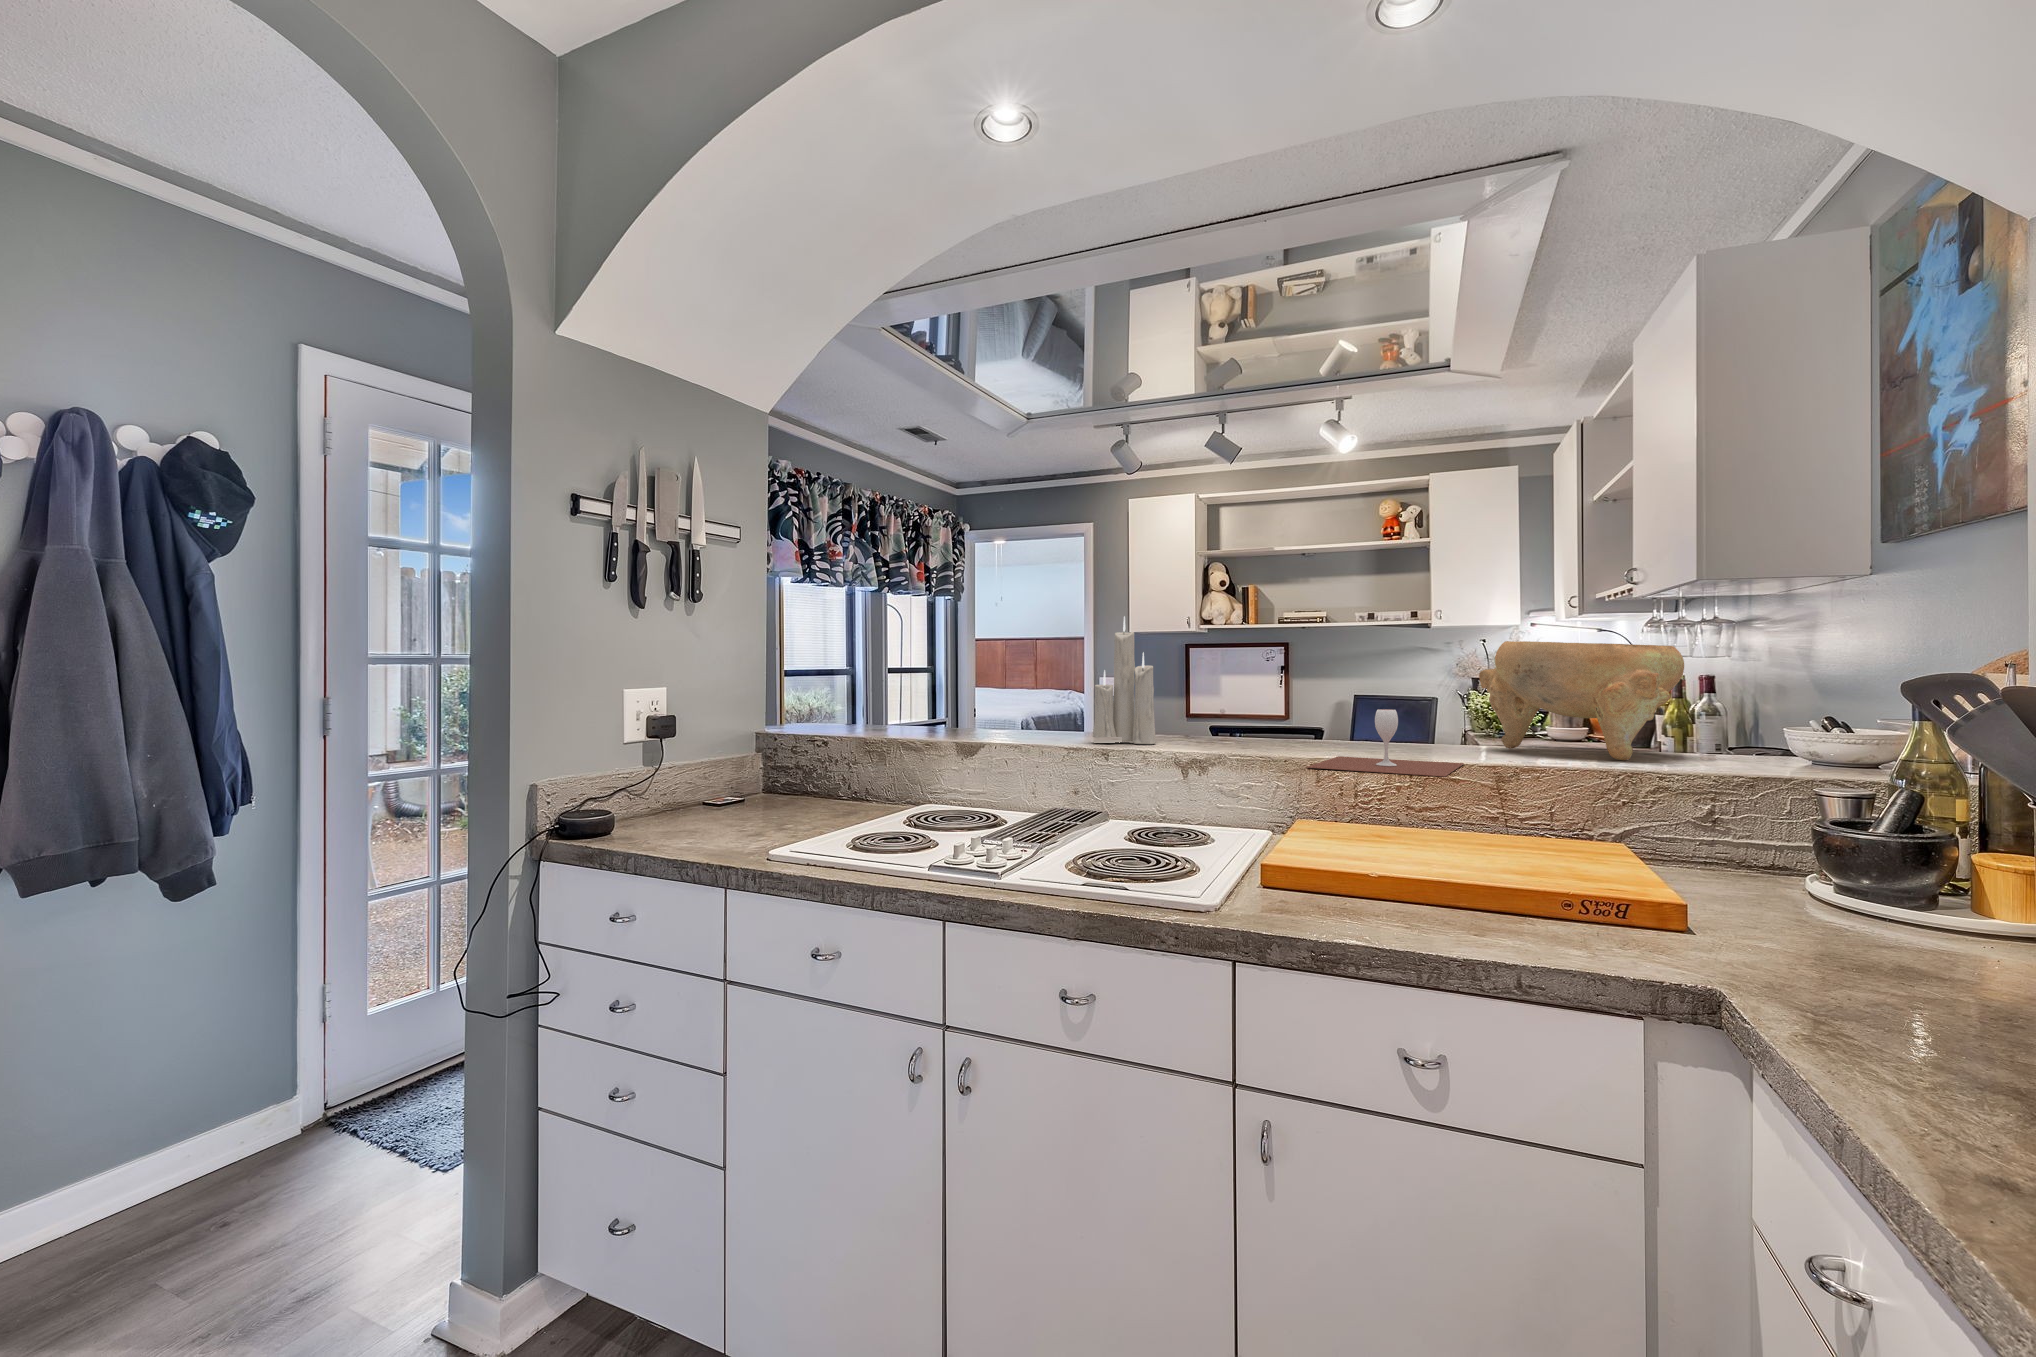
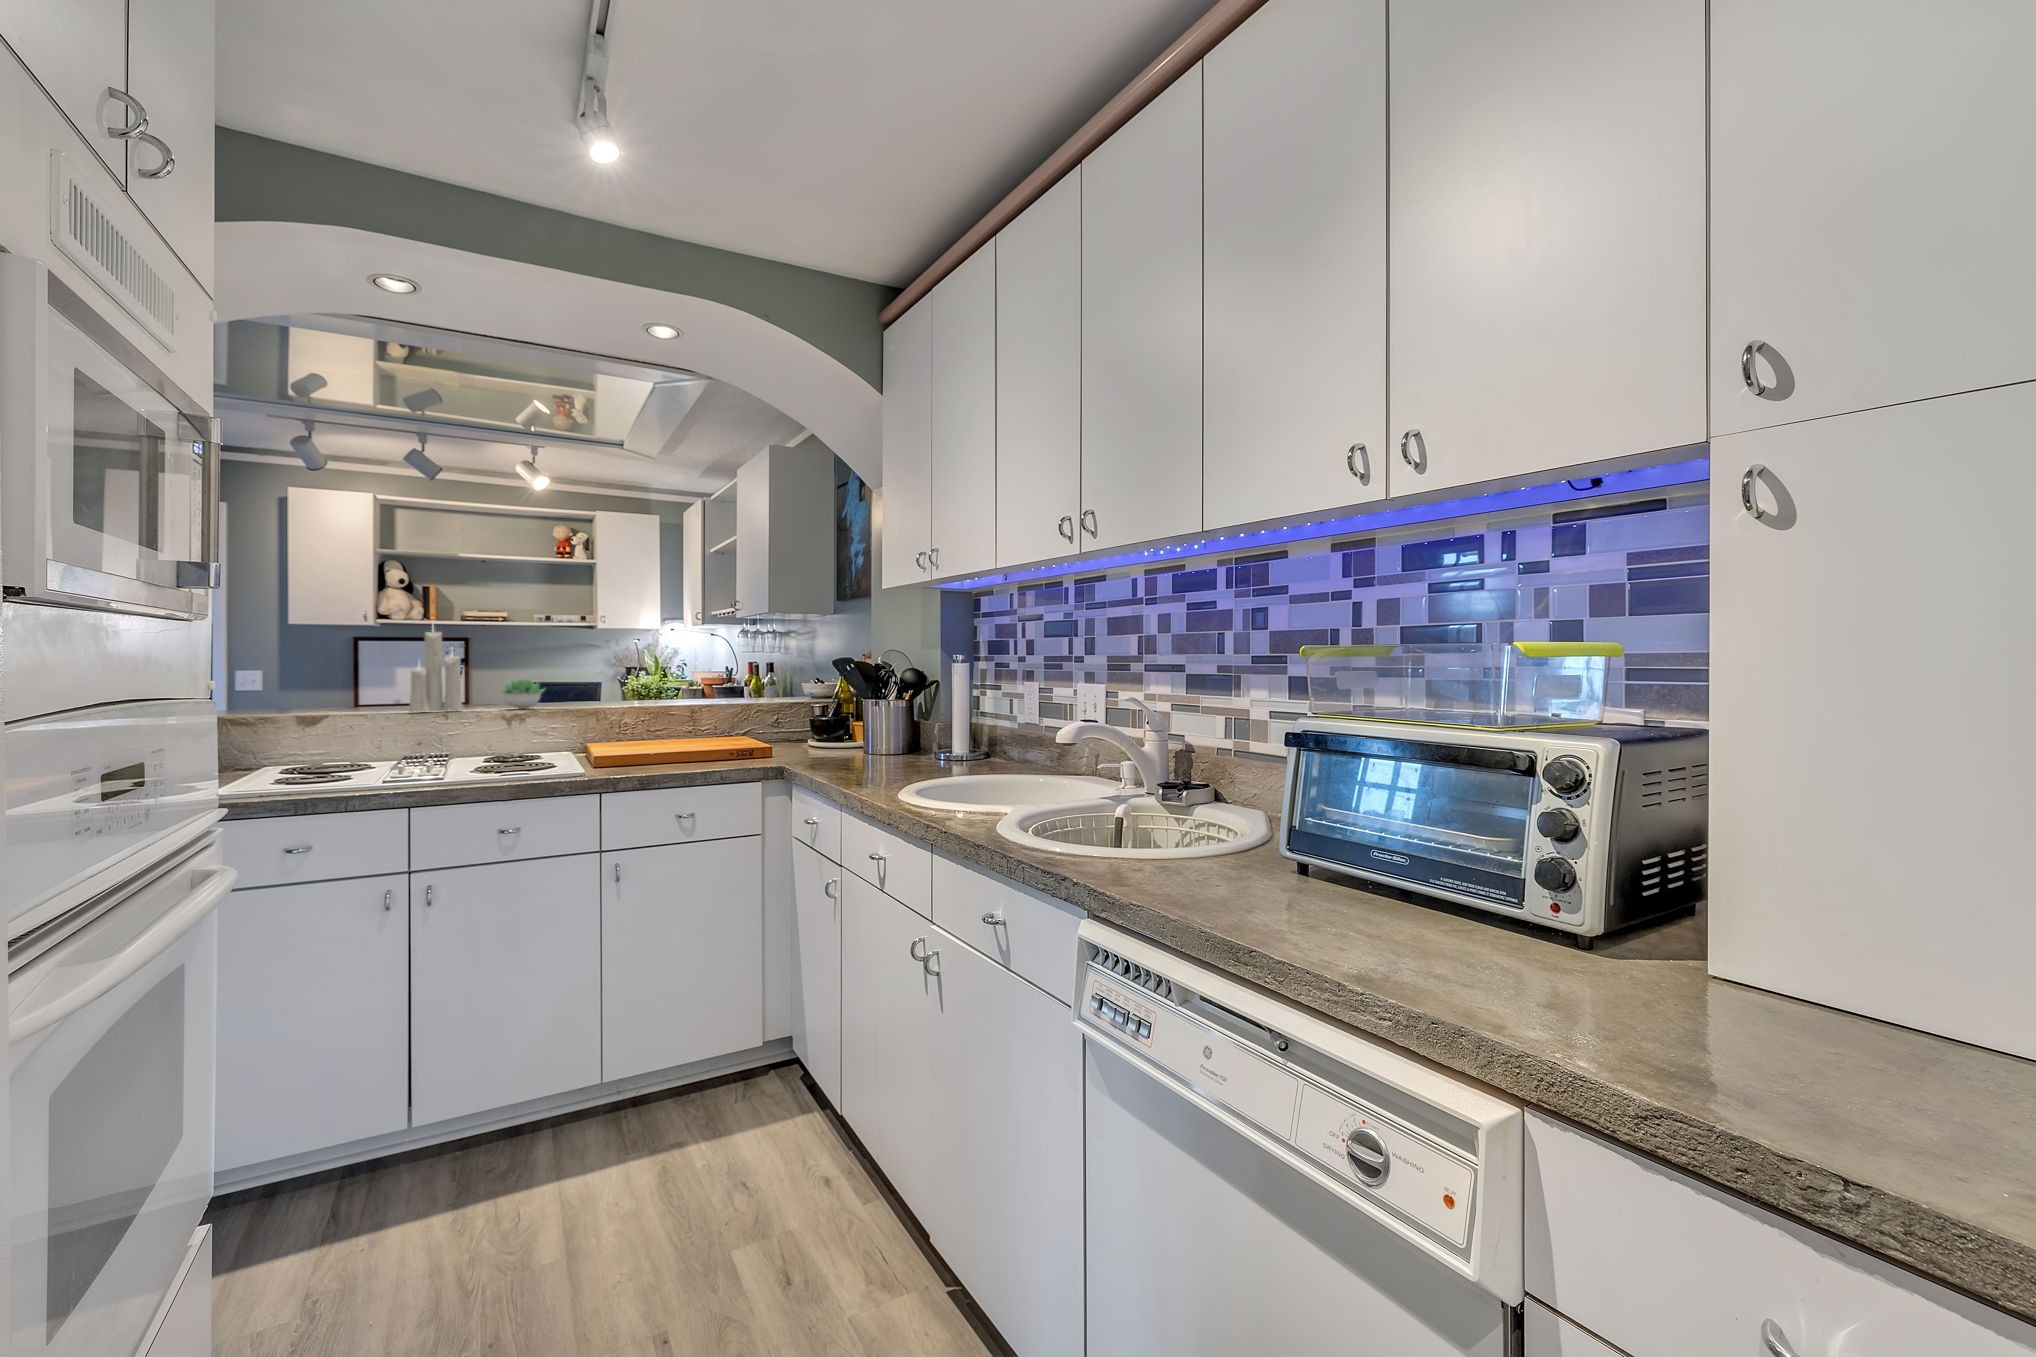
decorative bowl: present [1479,641,1684,760] -> none [670,644,764,703]
succulent plant: none [1201,701,1268,745] -> present [501,680,545,709]
wine glass: present [1307,709,1464,777] -> none [598,680,673,712]

